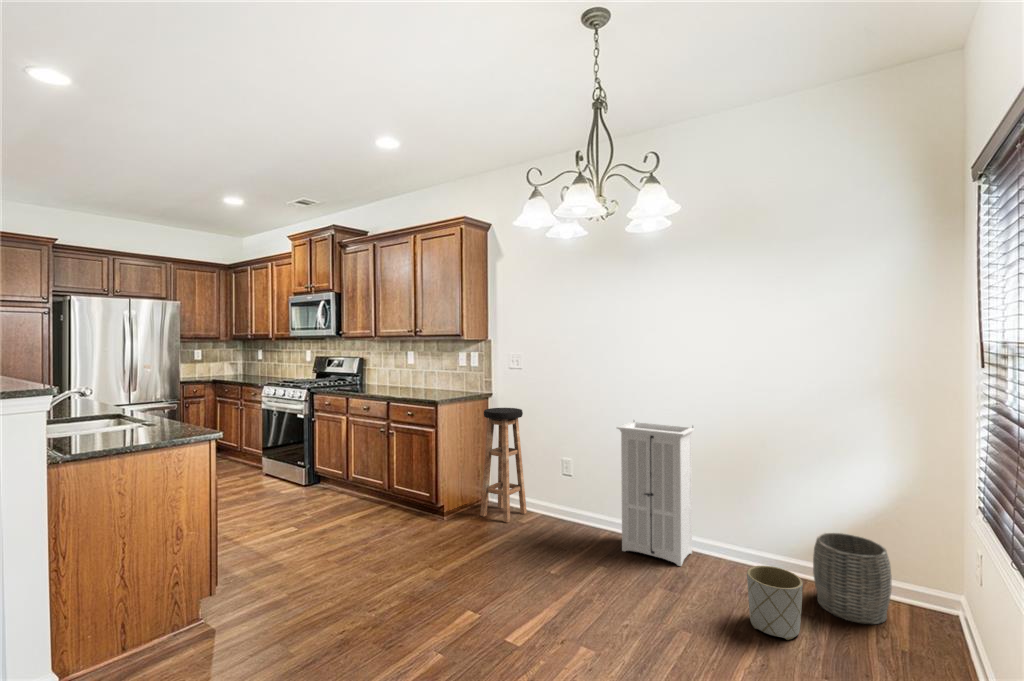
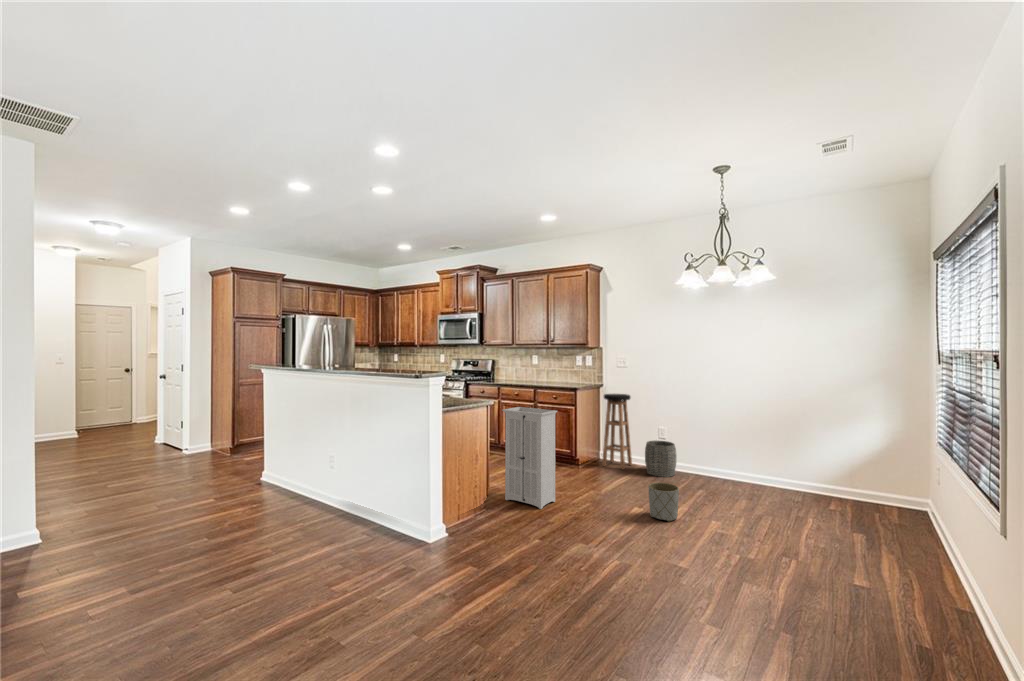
storage cabinet: present [617,421,695,566] -> present [502,407,557,509]
woven basket: present [813,533,892,624] -> present [645,441,676,477]
planter: present [747,566,803,640] -> present [648,483,679,522]

